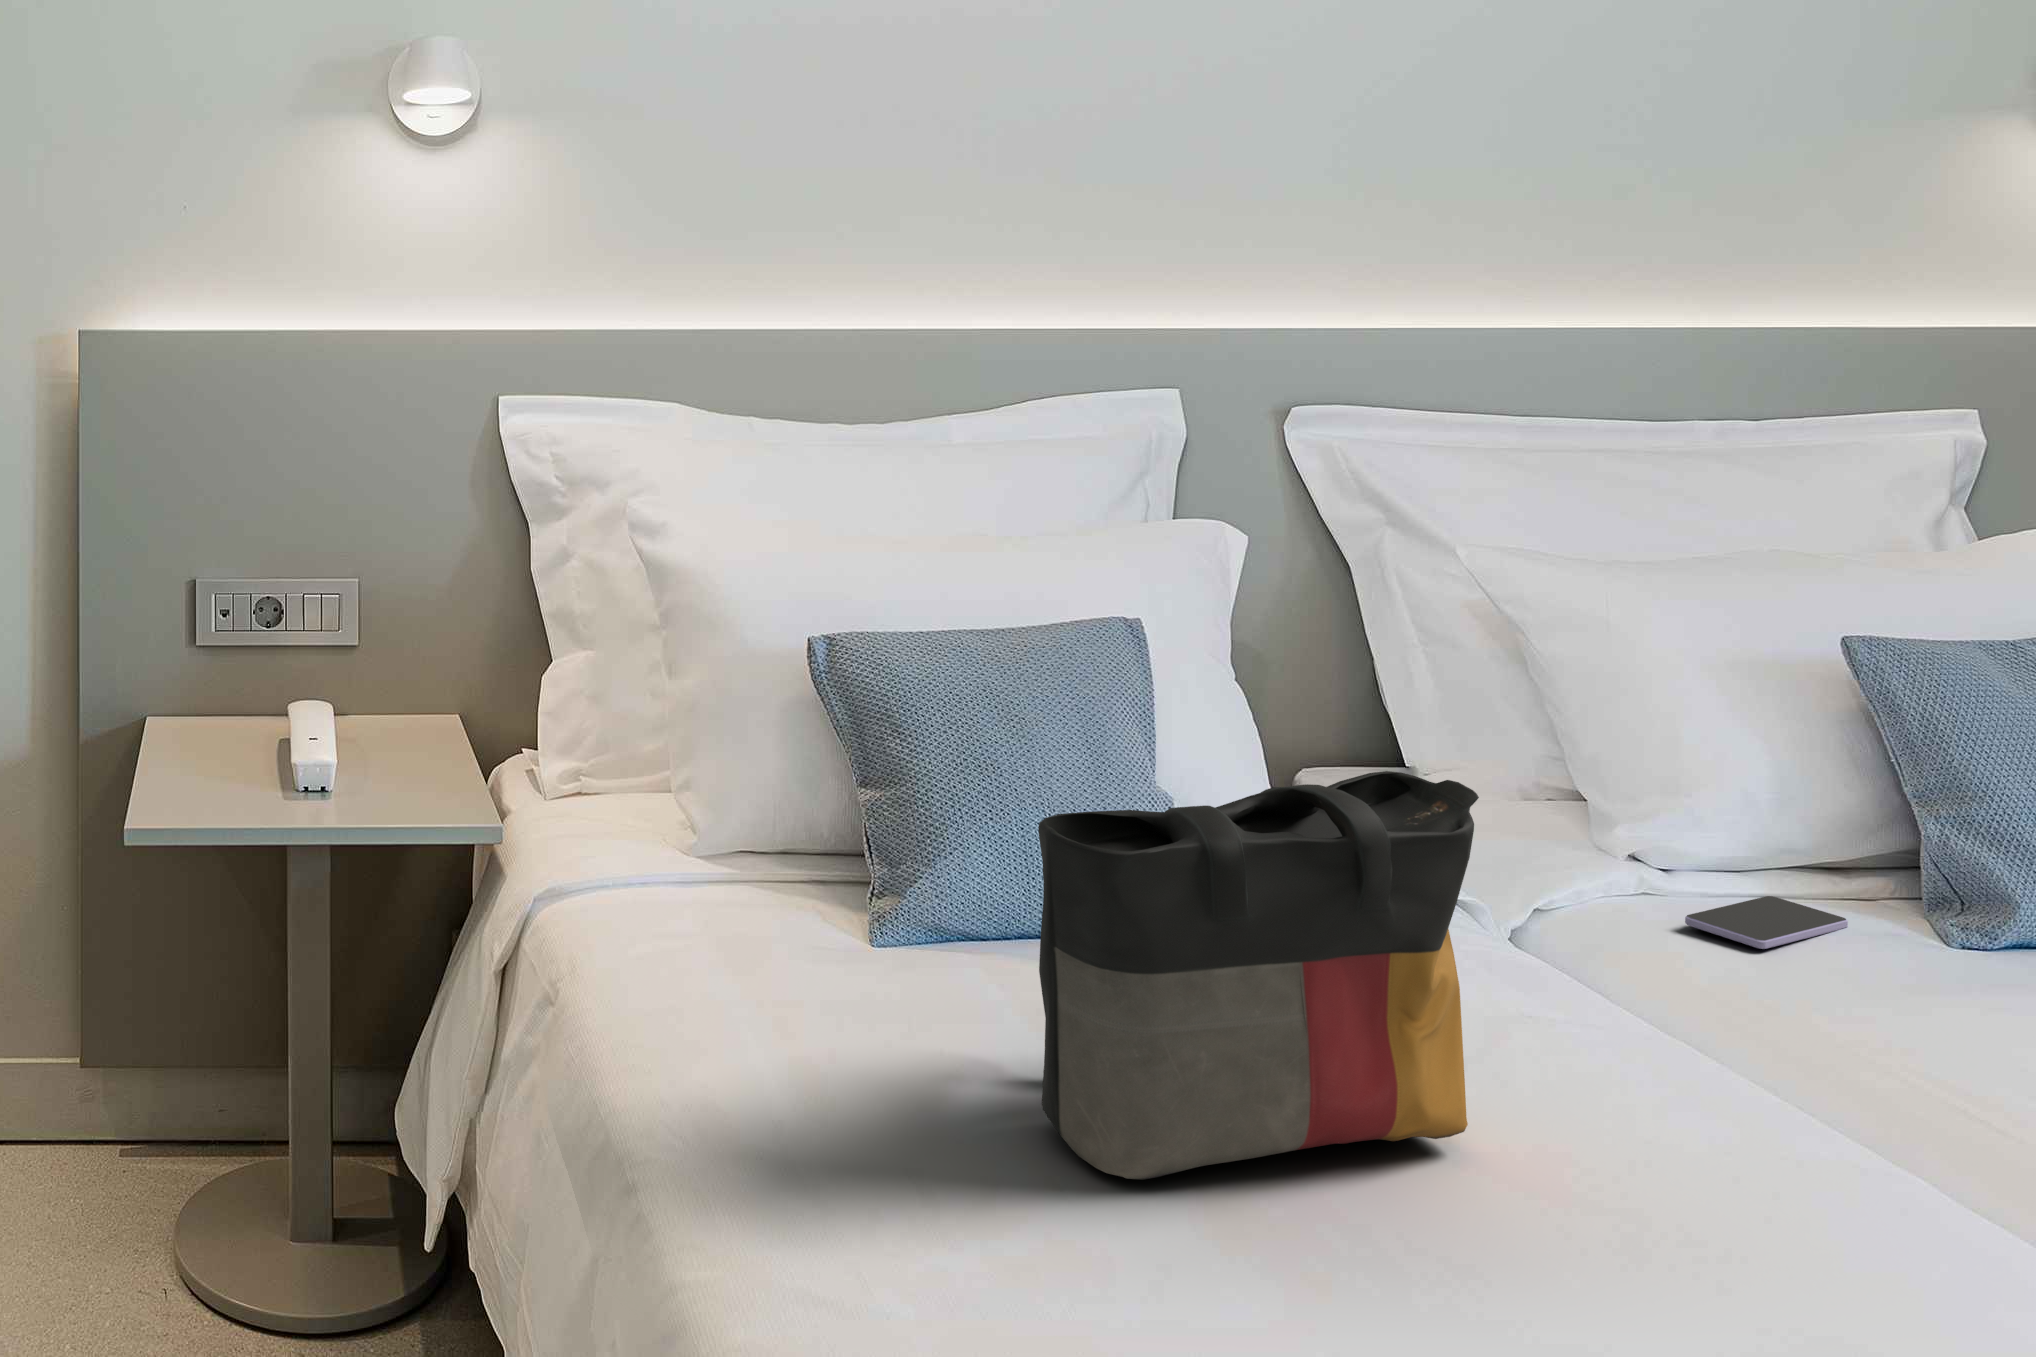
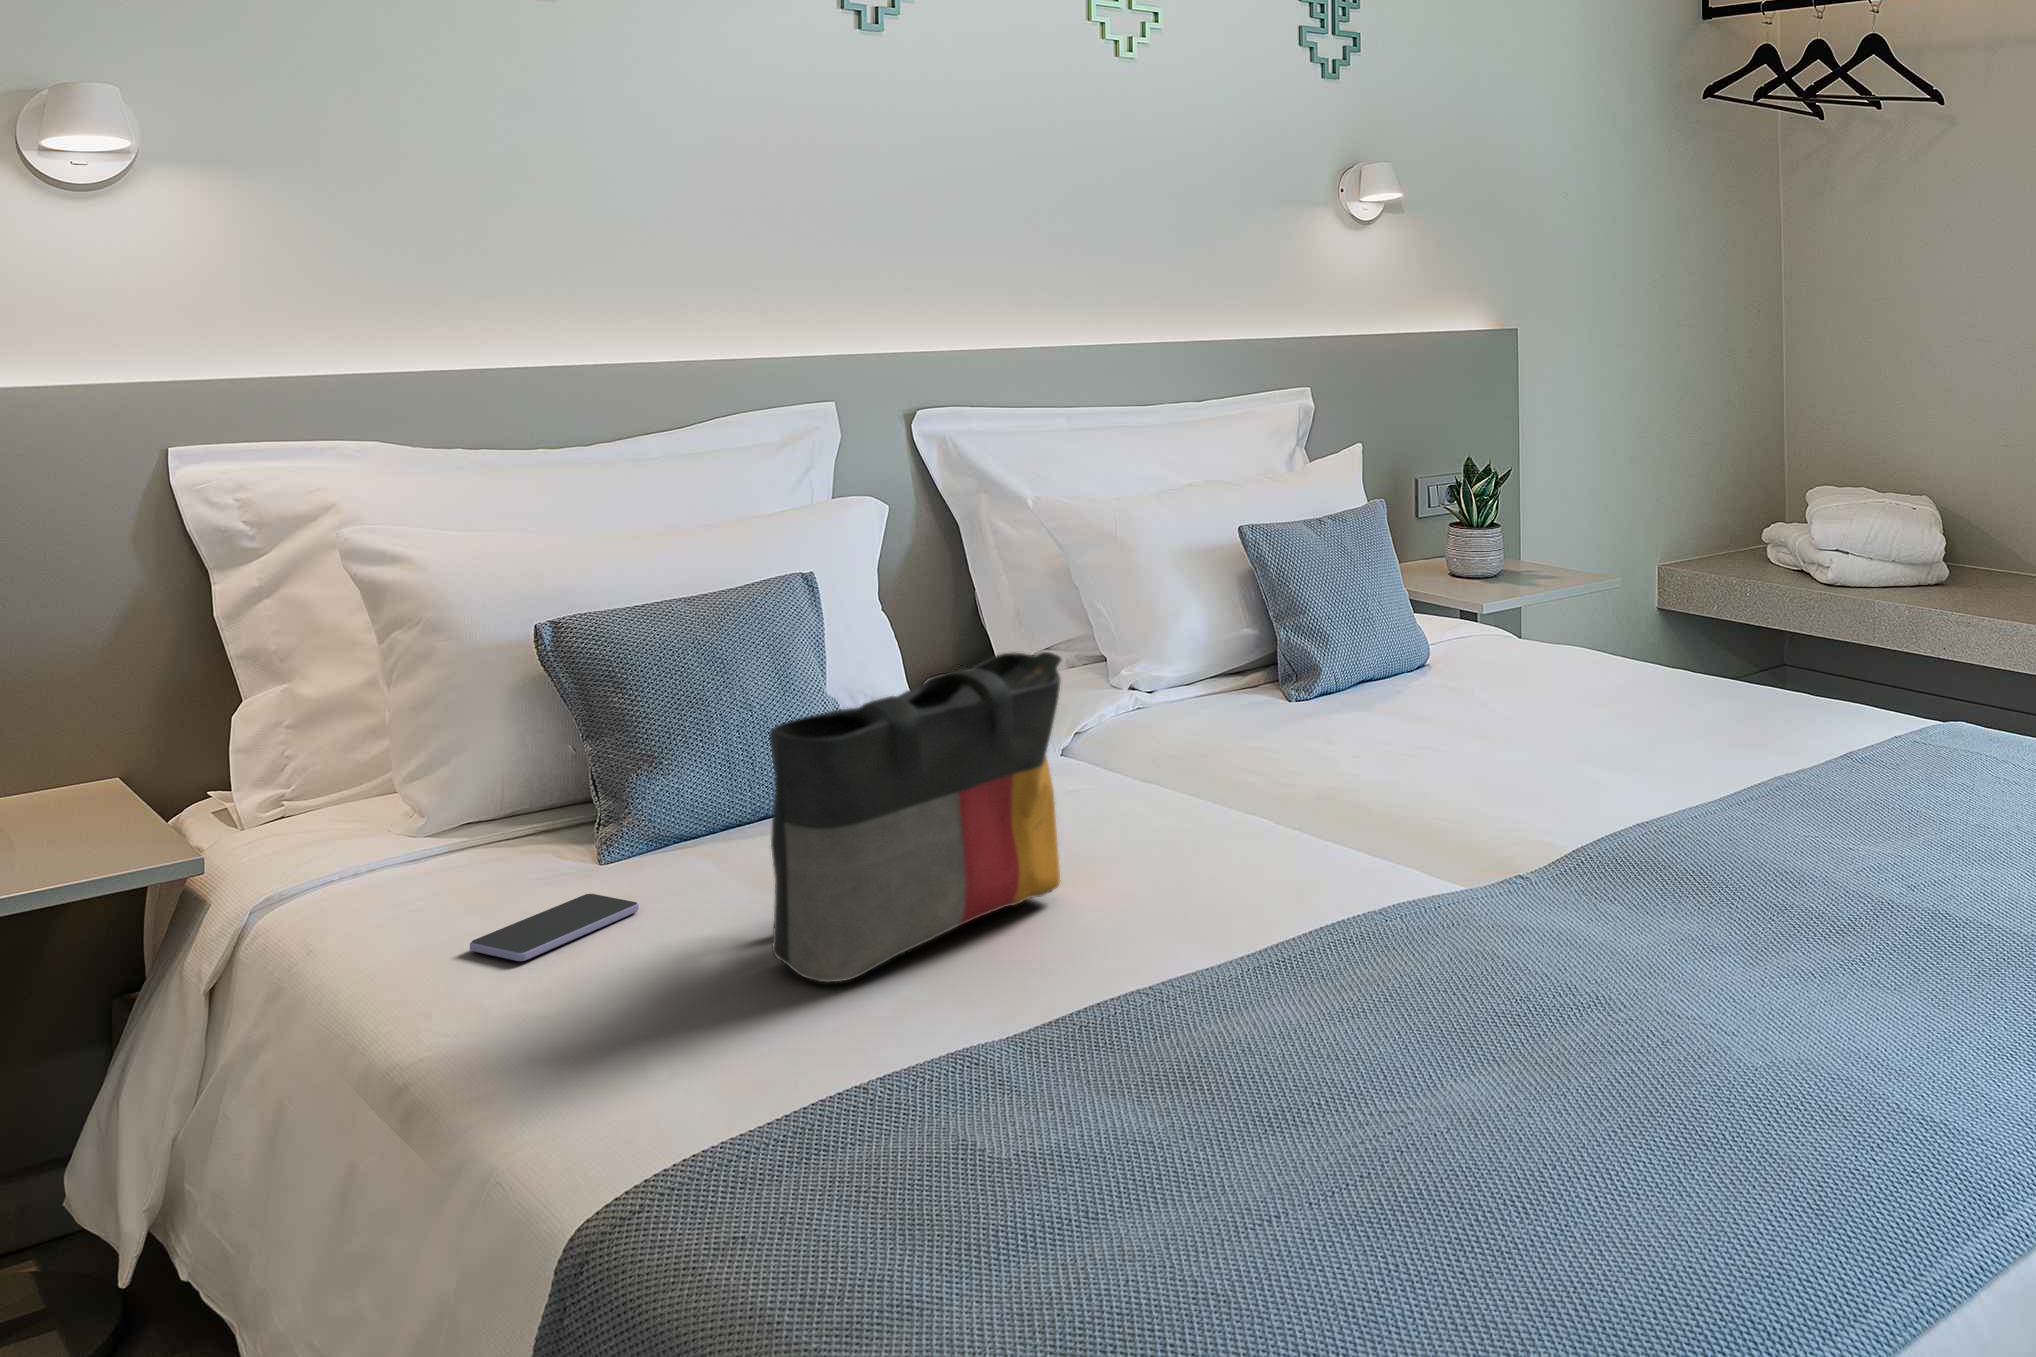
smartphone: present [1685,896,1848,949] -> present [470,894,639,961]

